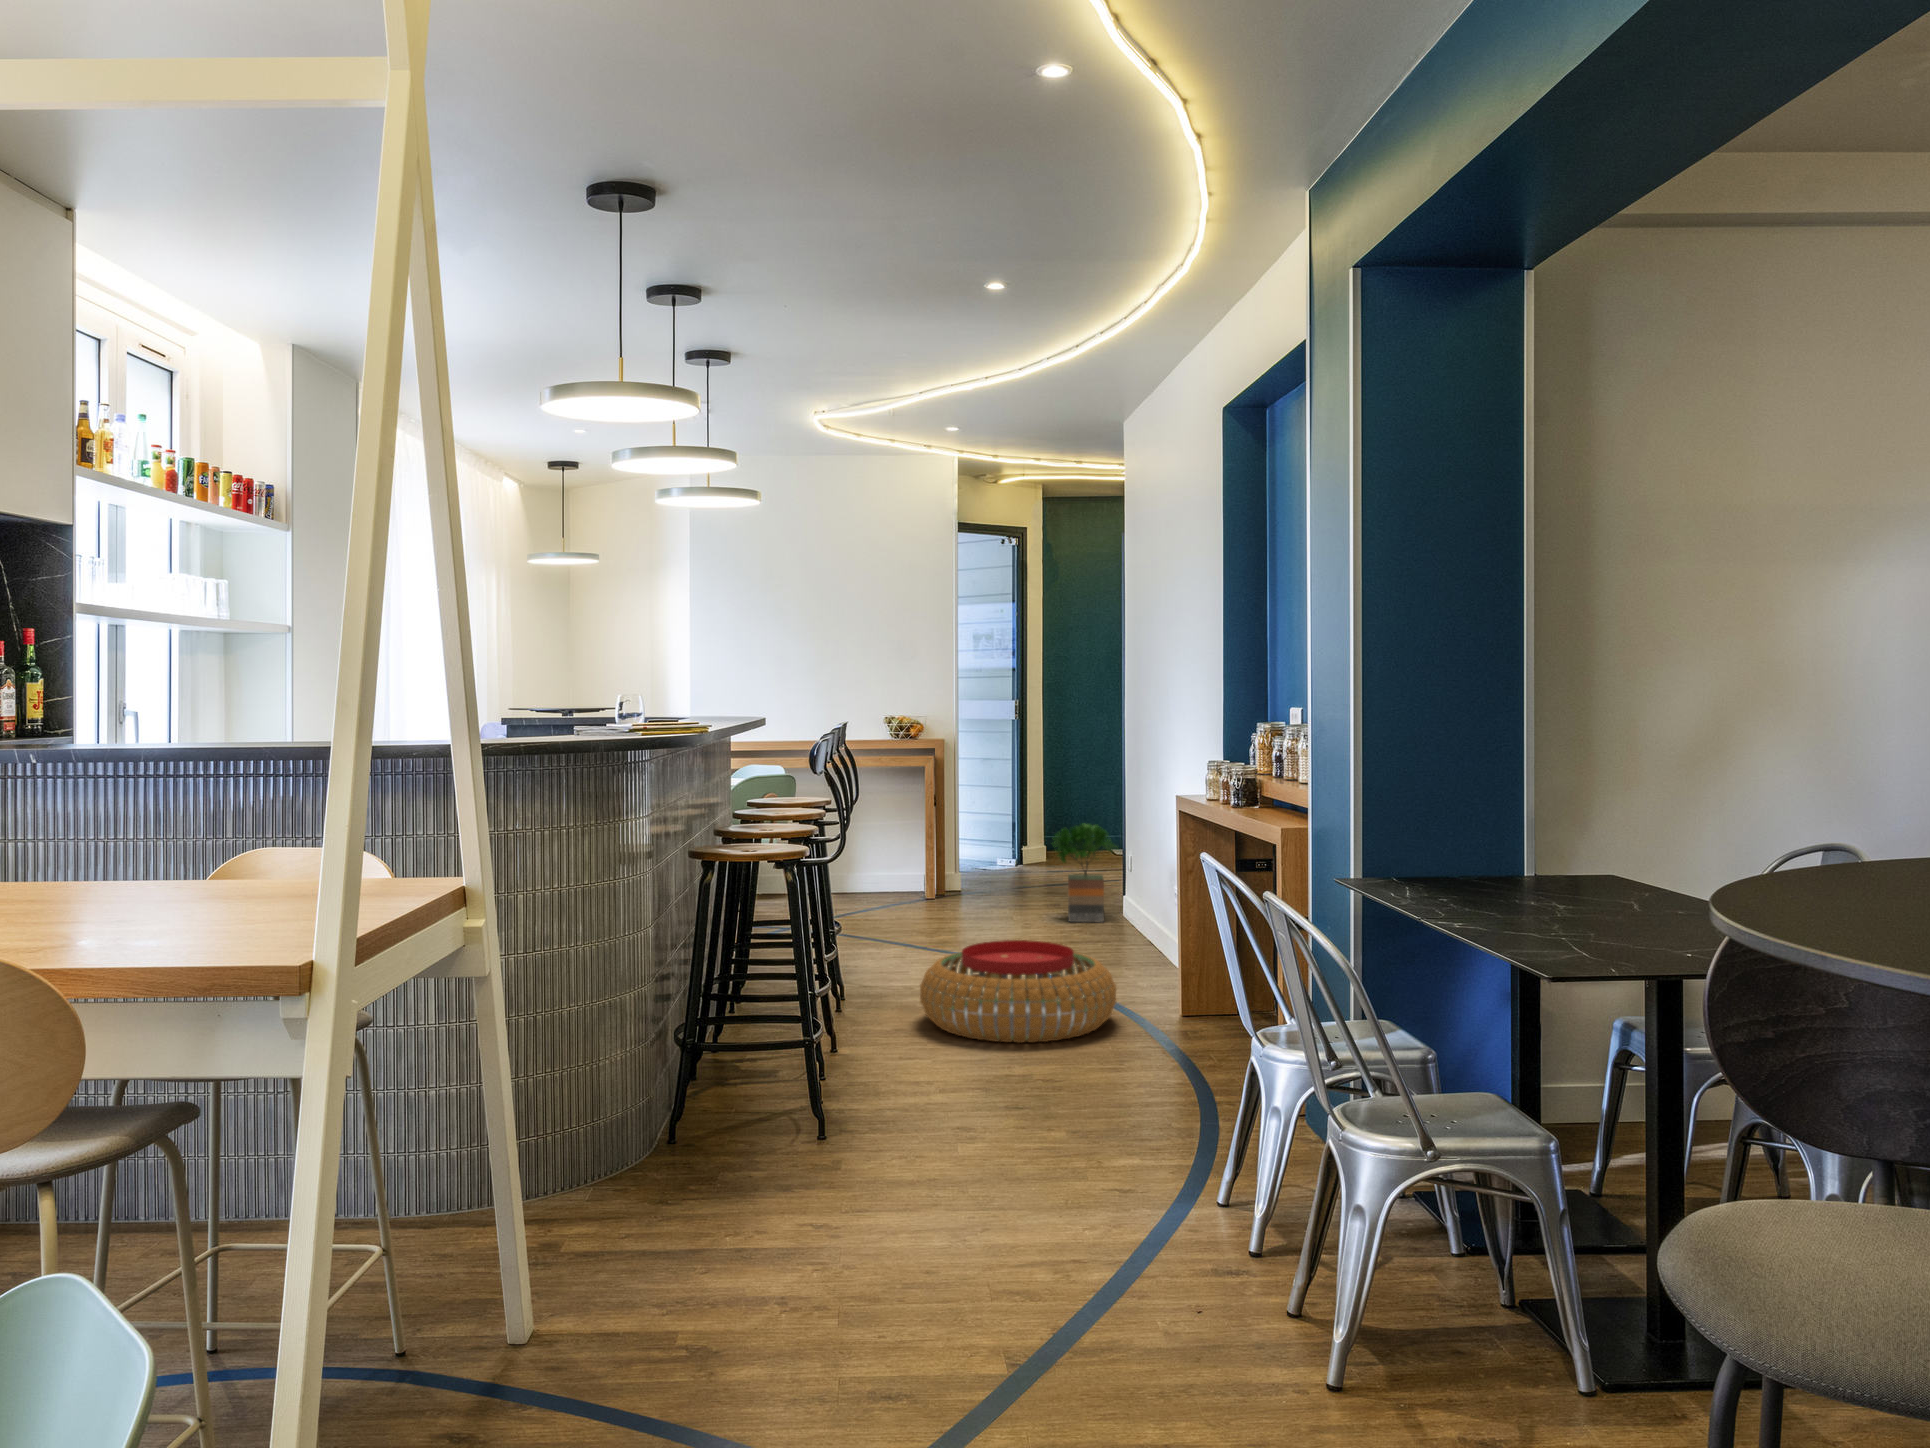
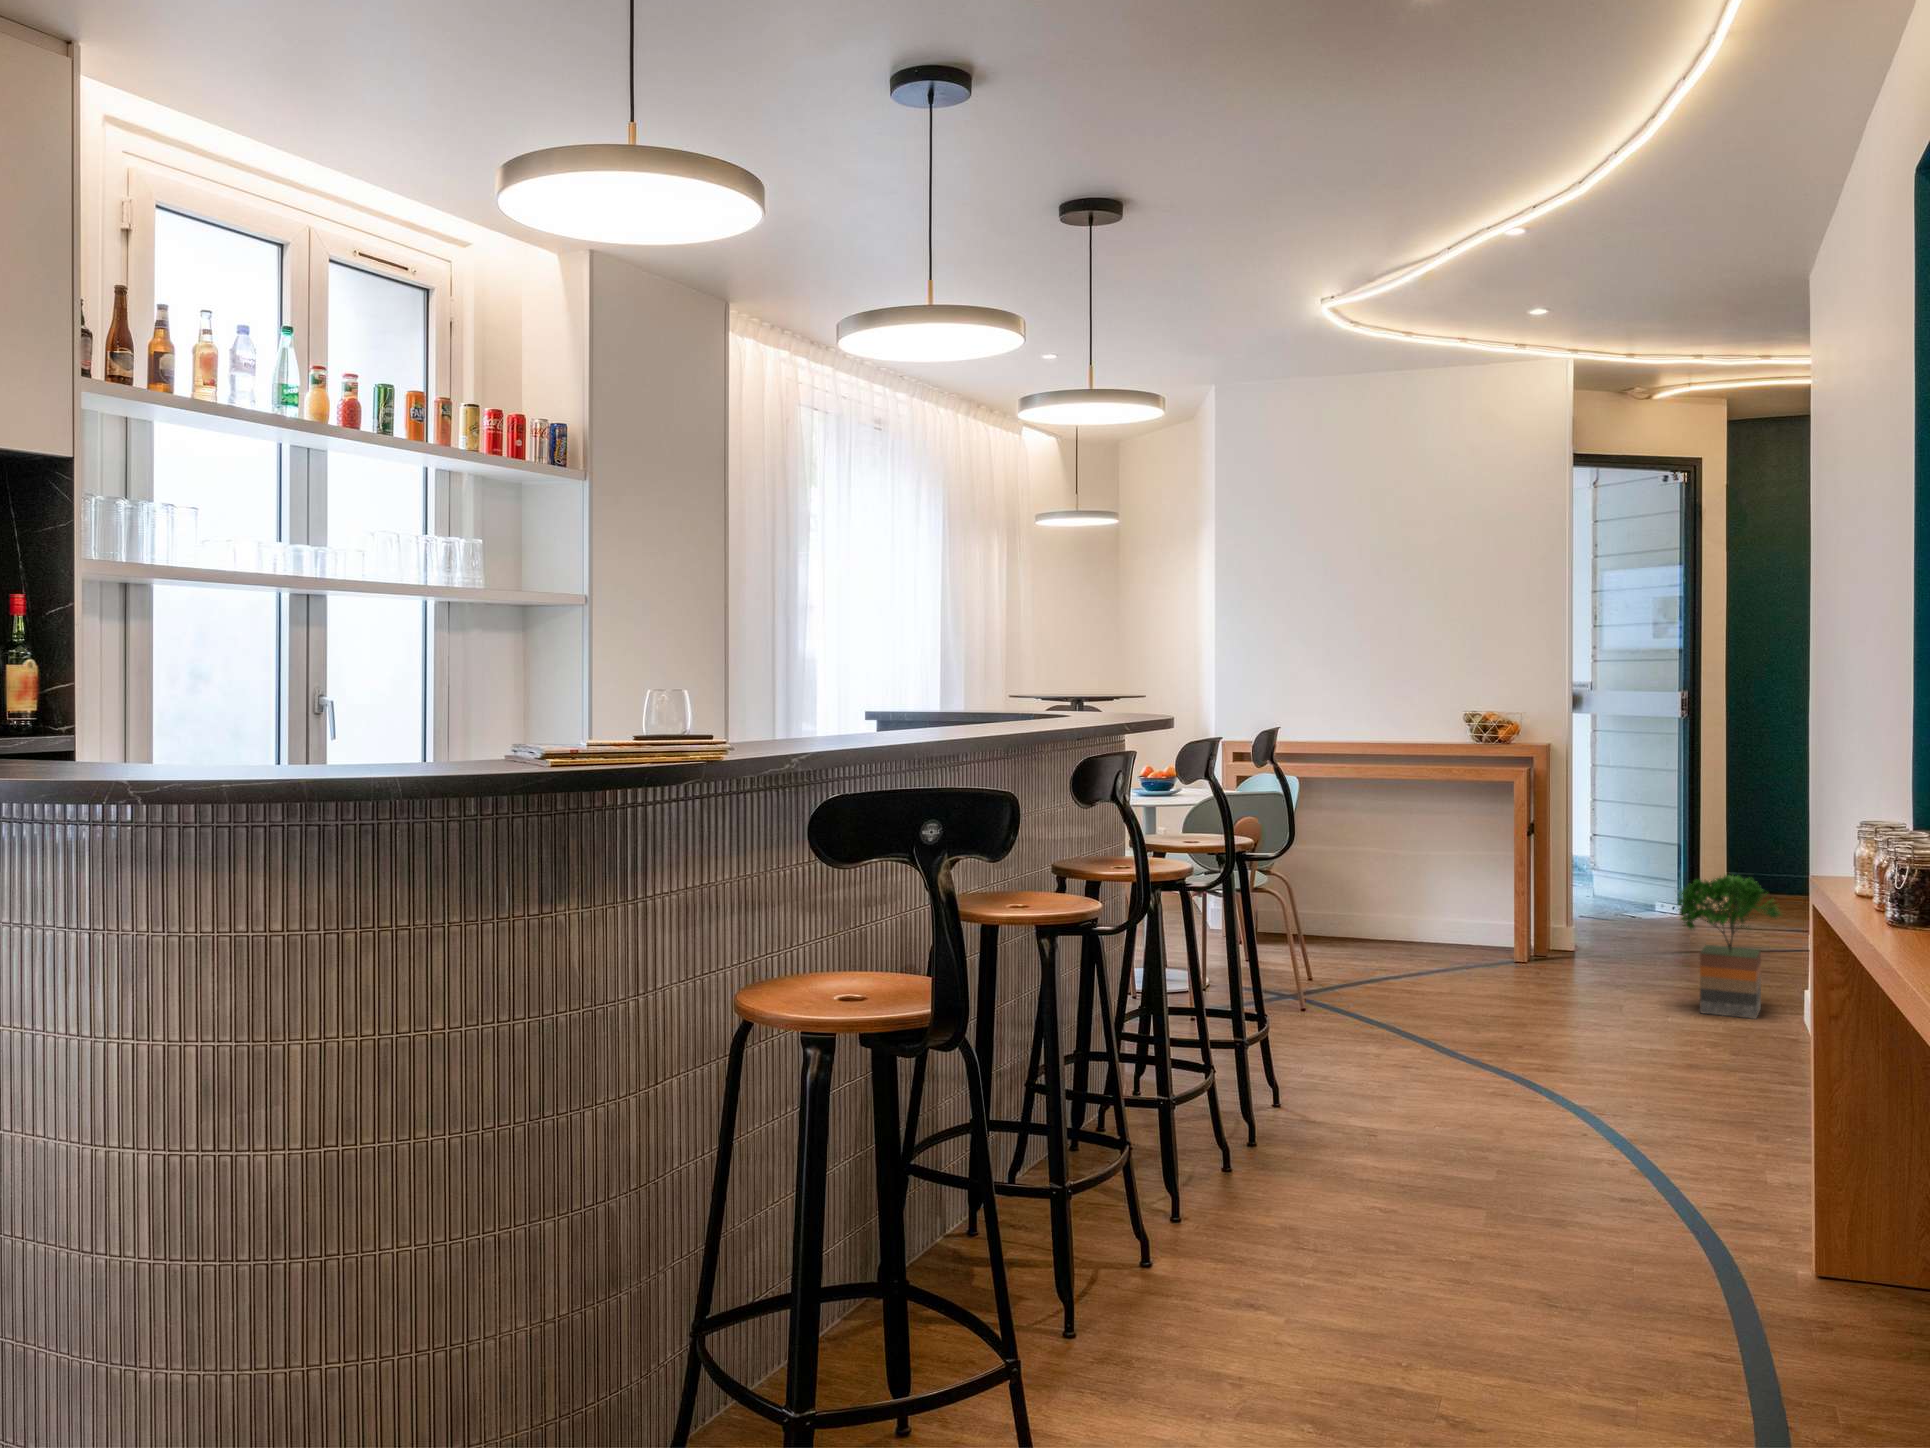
pouf: present [920,940,1116,1043] -> none [1359,1051,1657,1213]

